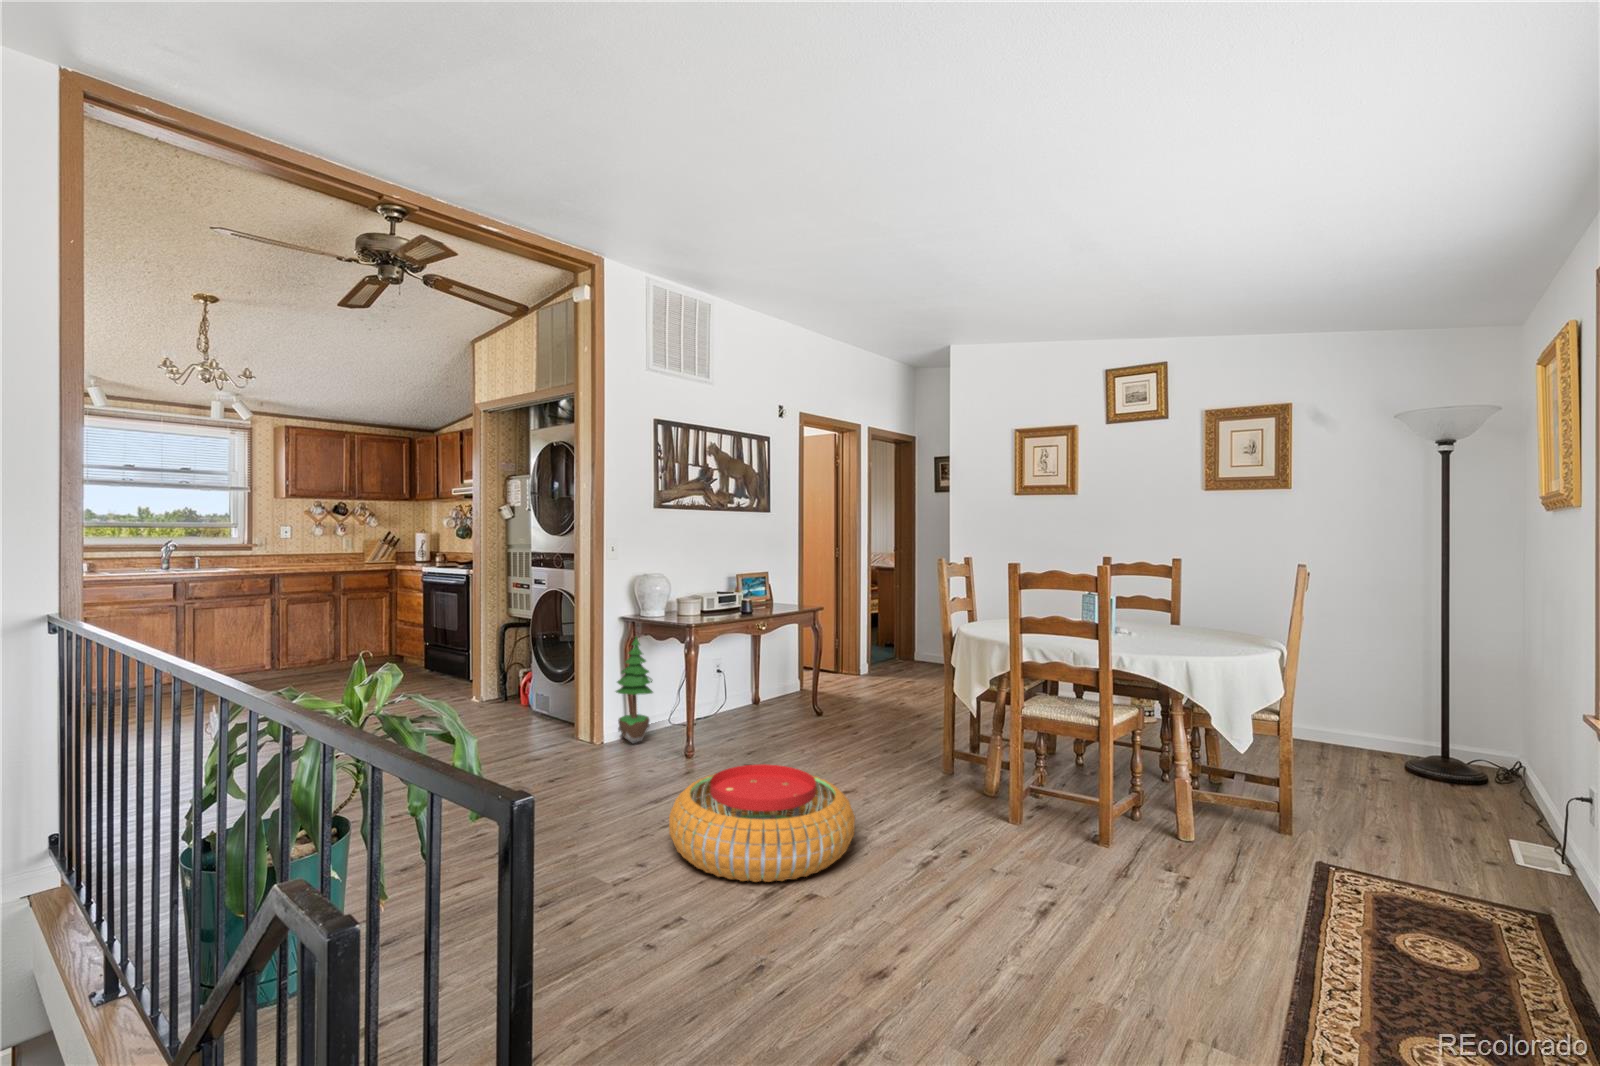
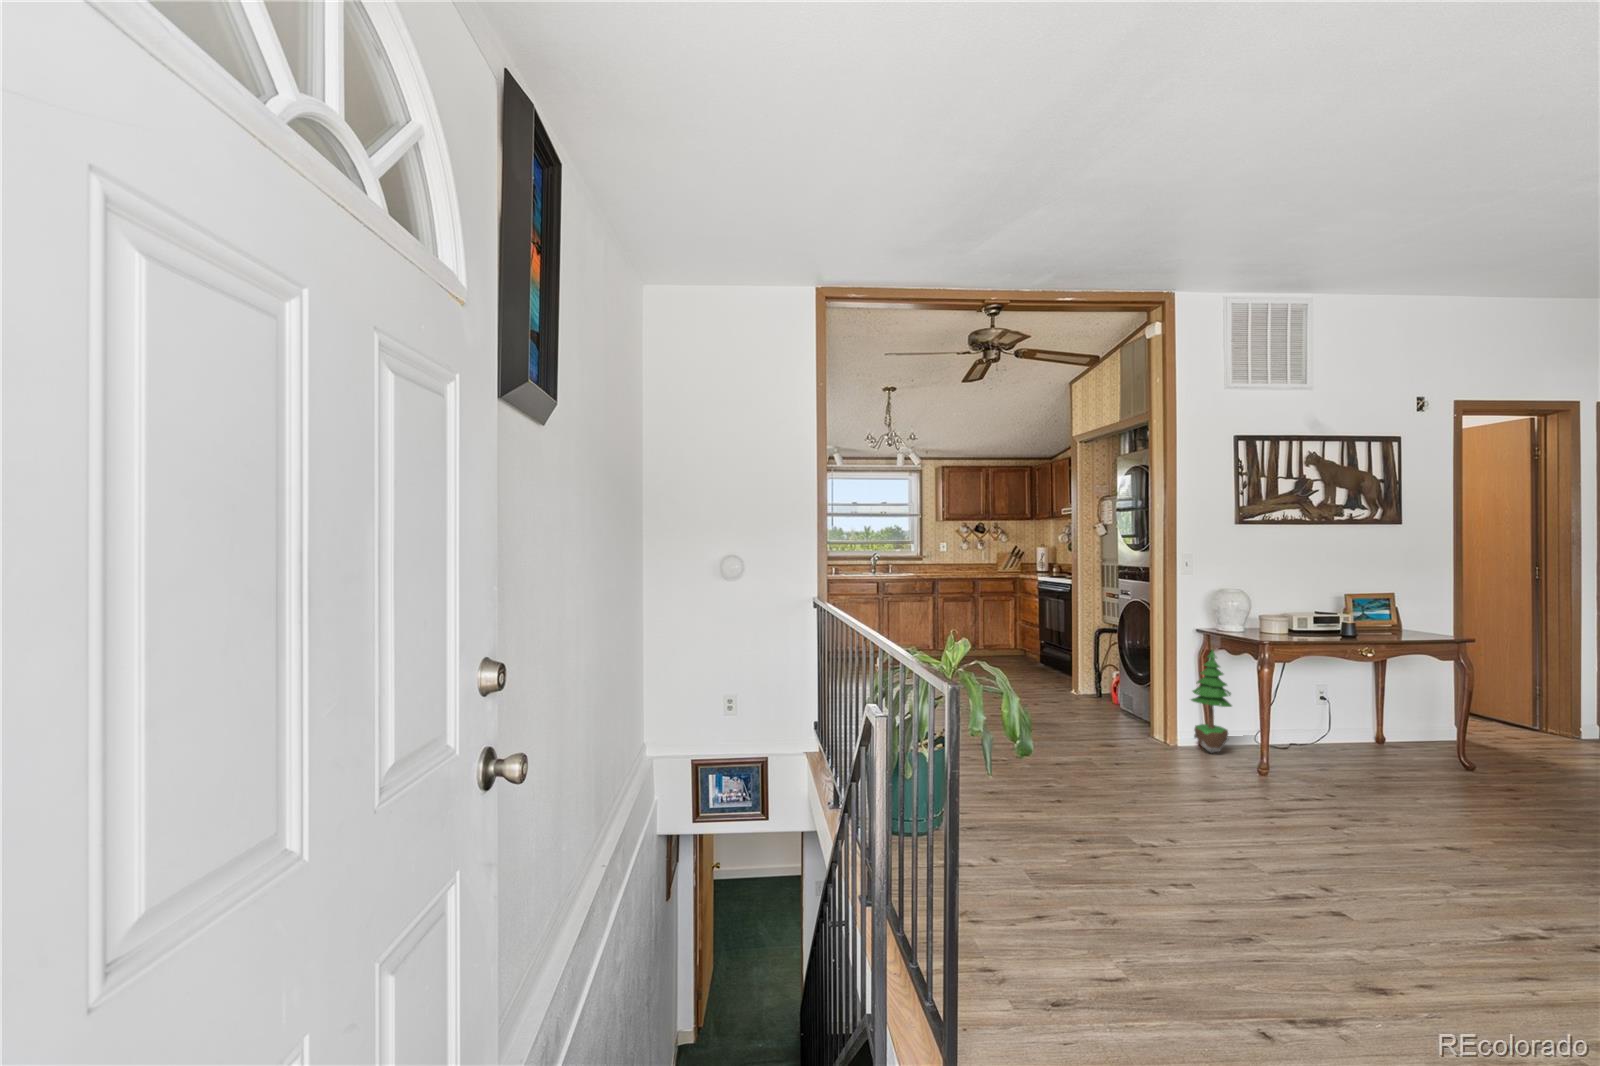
pouf: present [669,764,855,882] -> none [1214,789,1452,921]

